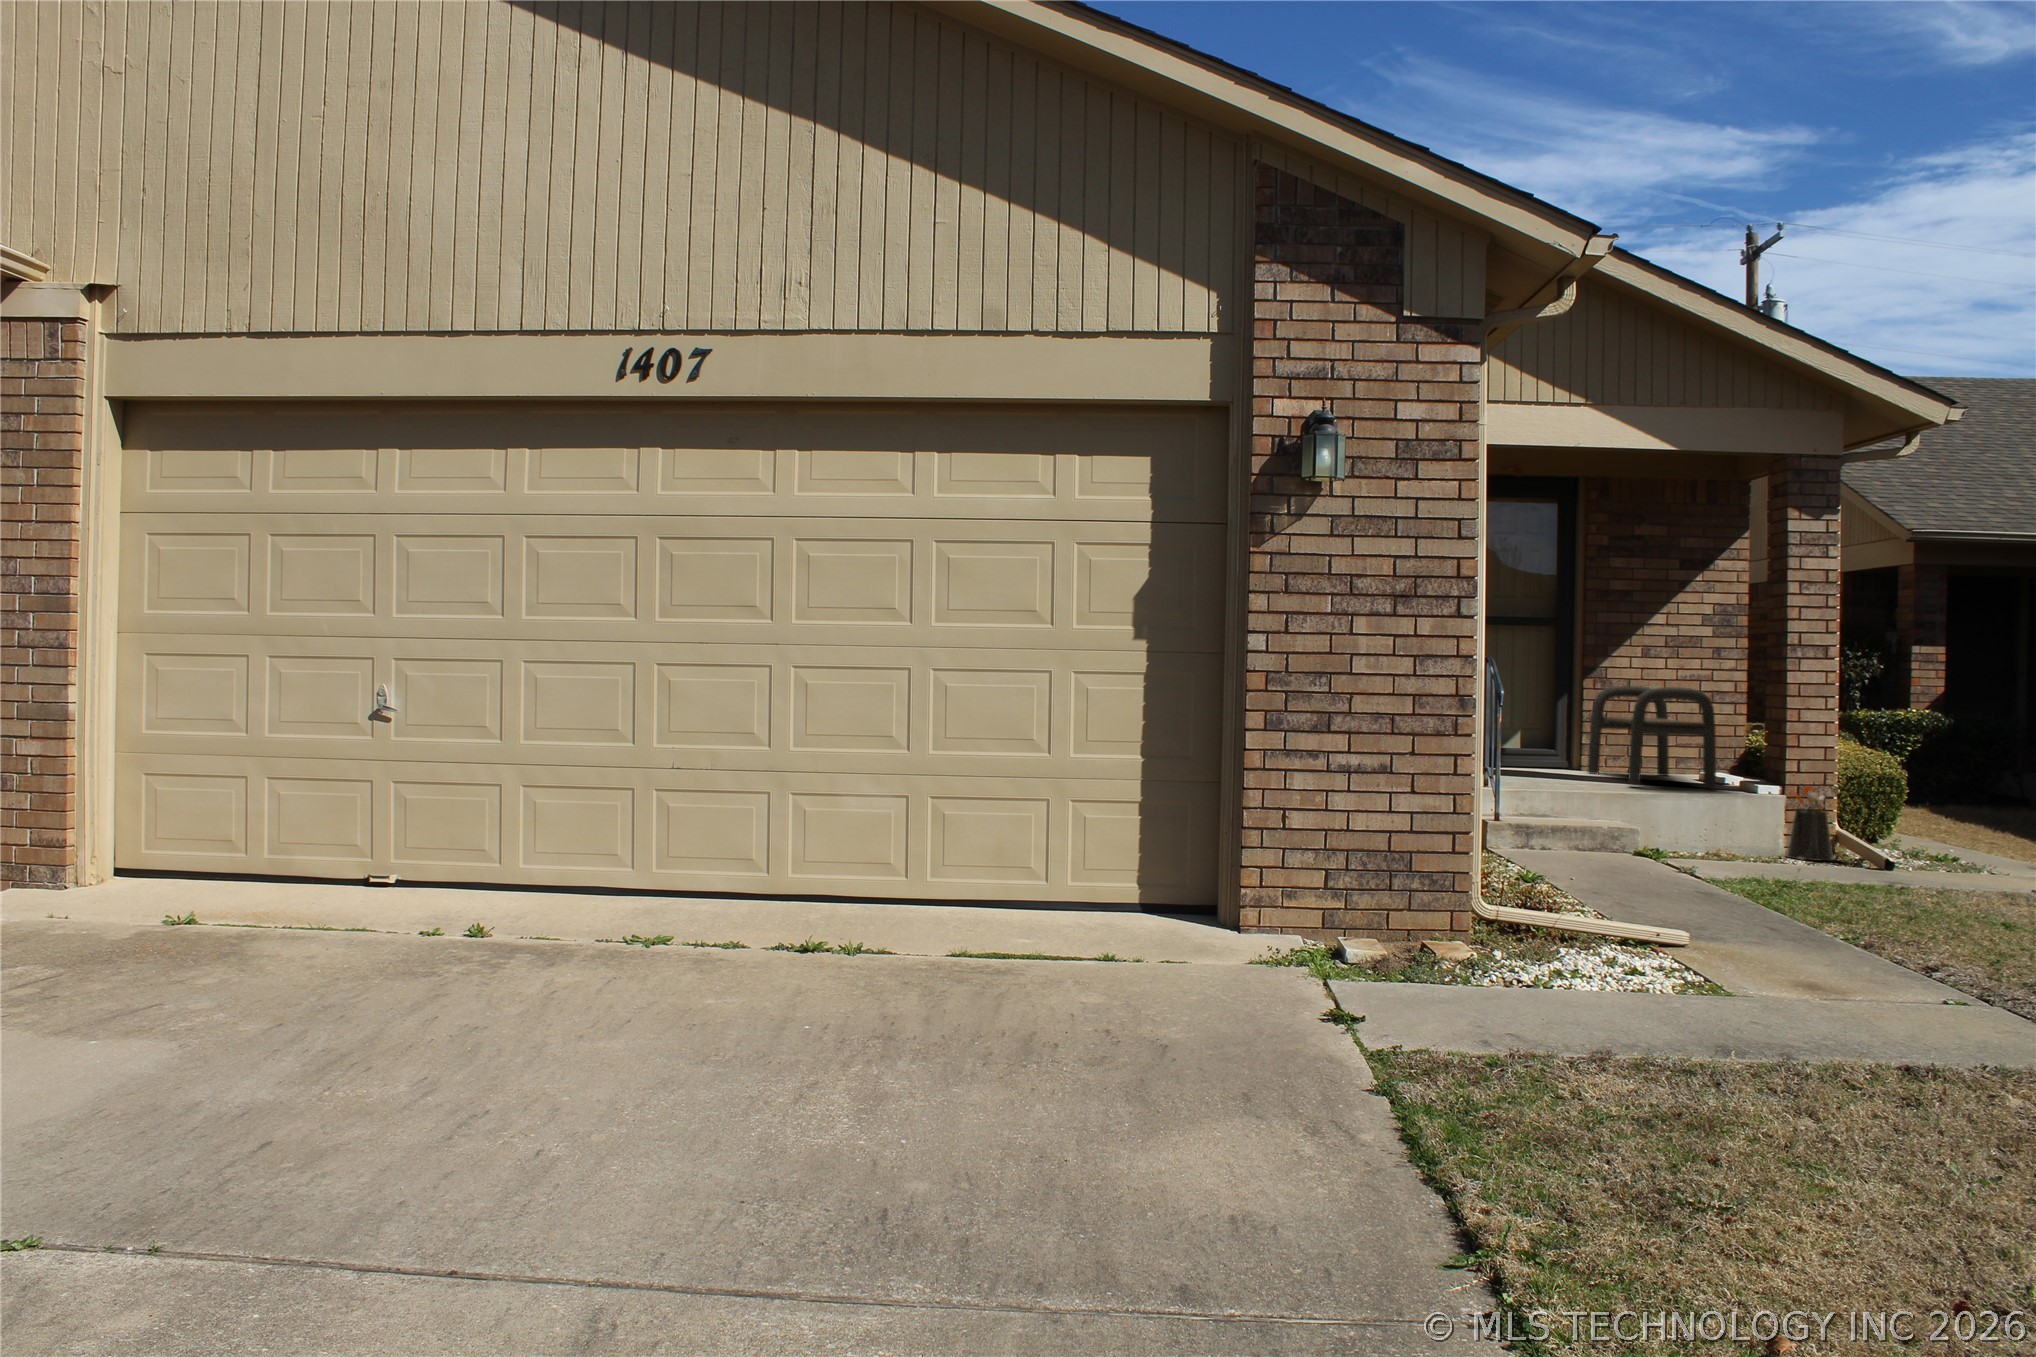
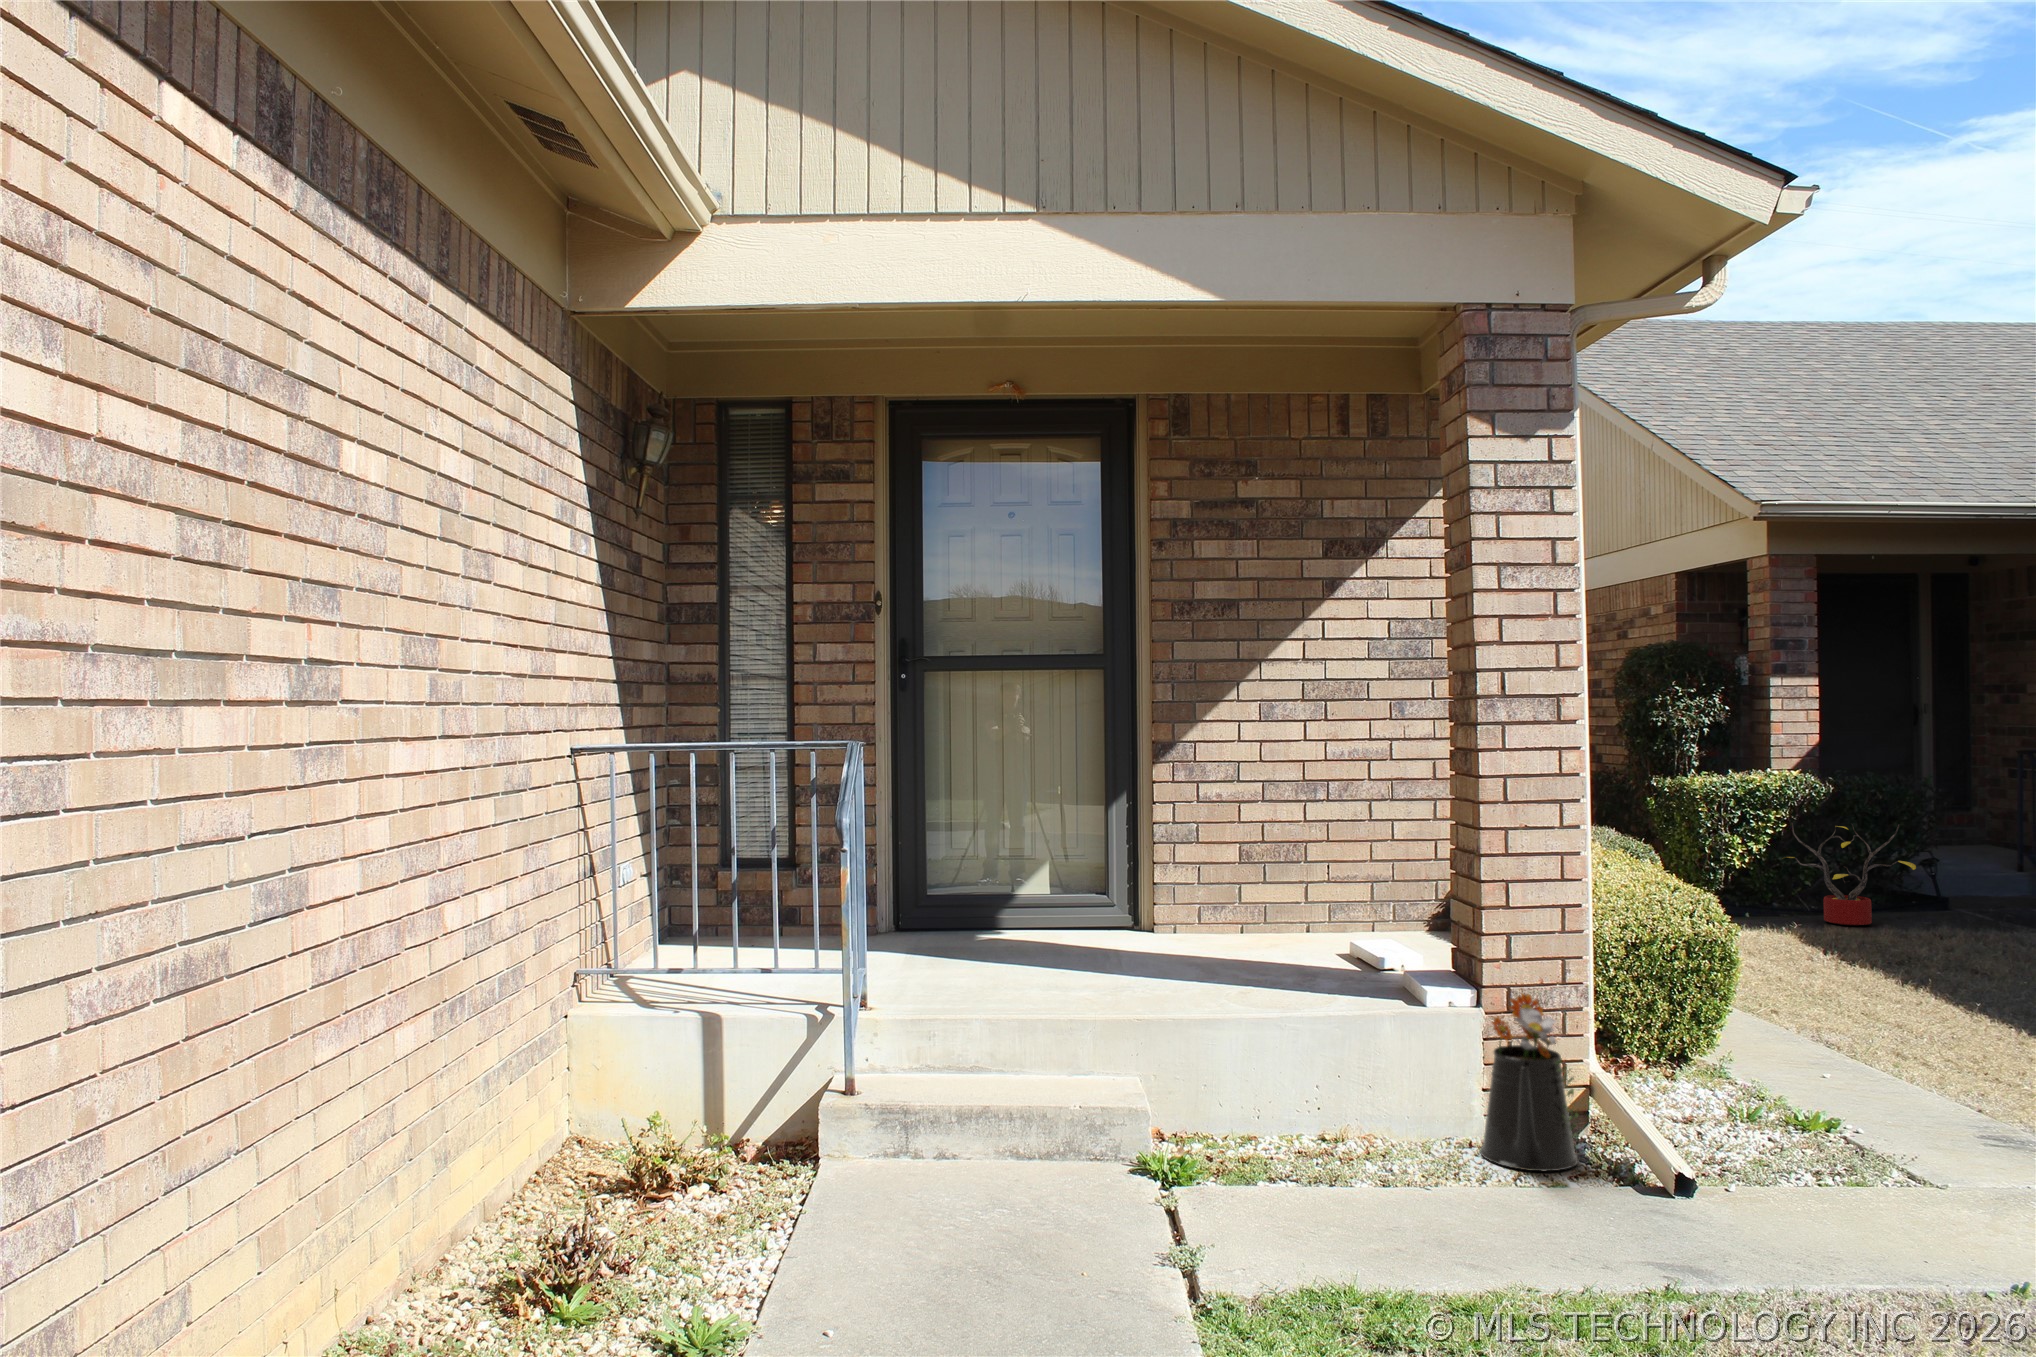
bench: present [1588,686,1716,787] -> none [1167,772,1361,983]
decorative plant: none [1917,743,2008,810] -> present [1789,823,1916,925]

